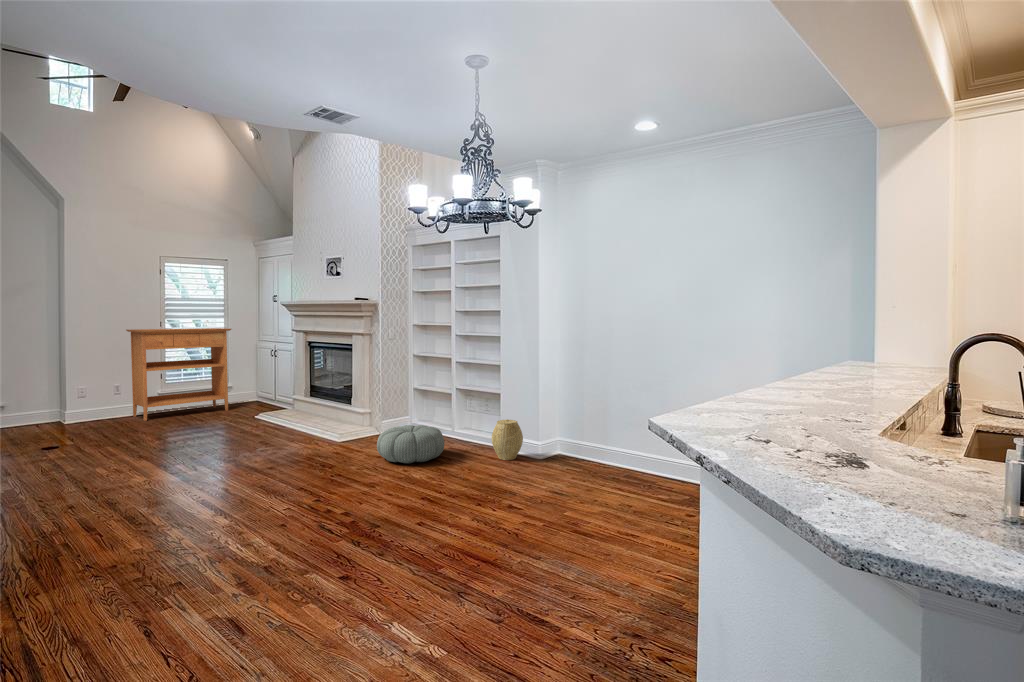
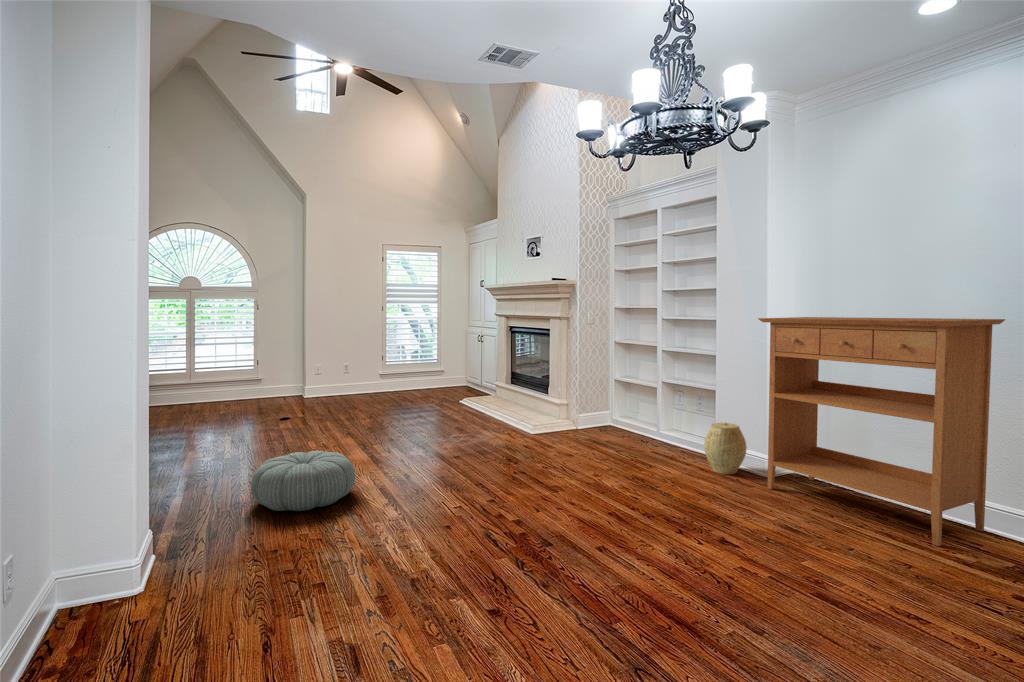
console table: present [126,328,231,421] -> present [758,317,1005,546]
pouf: present [377,425,444,463] -> present [251,451,355,511]

